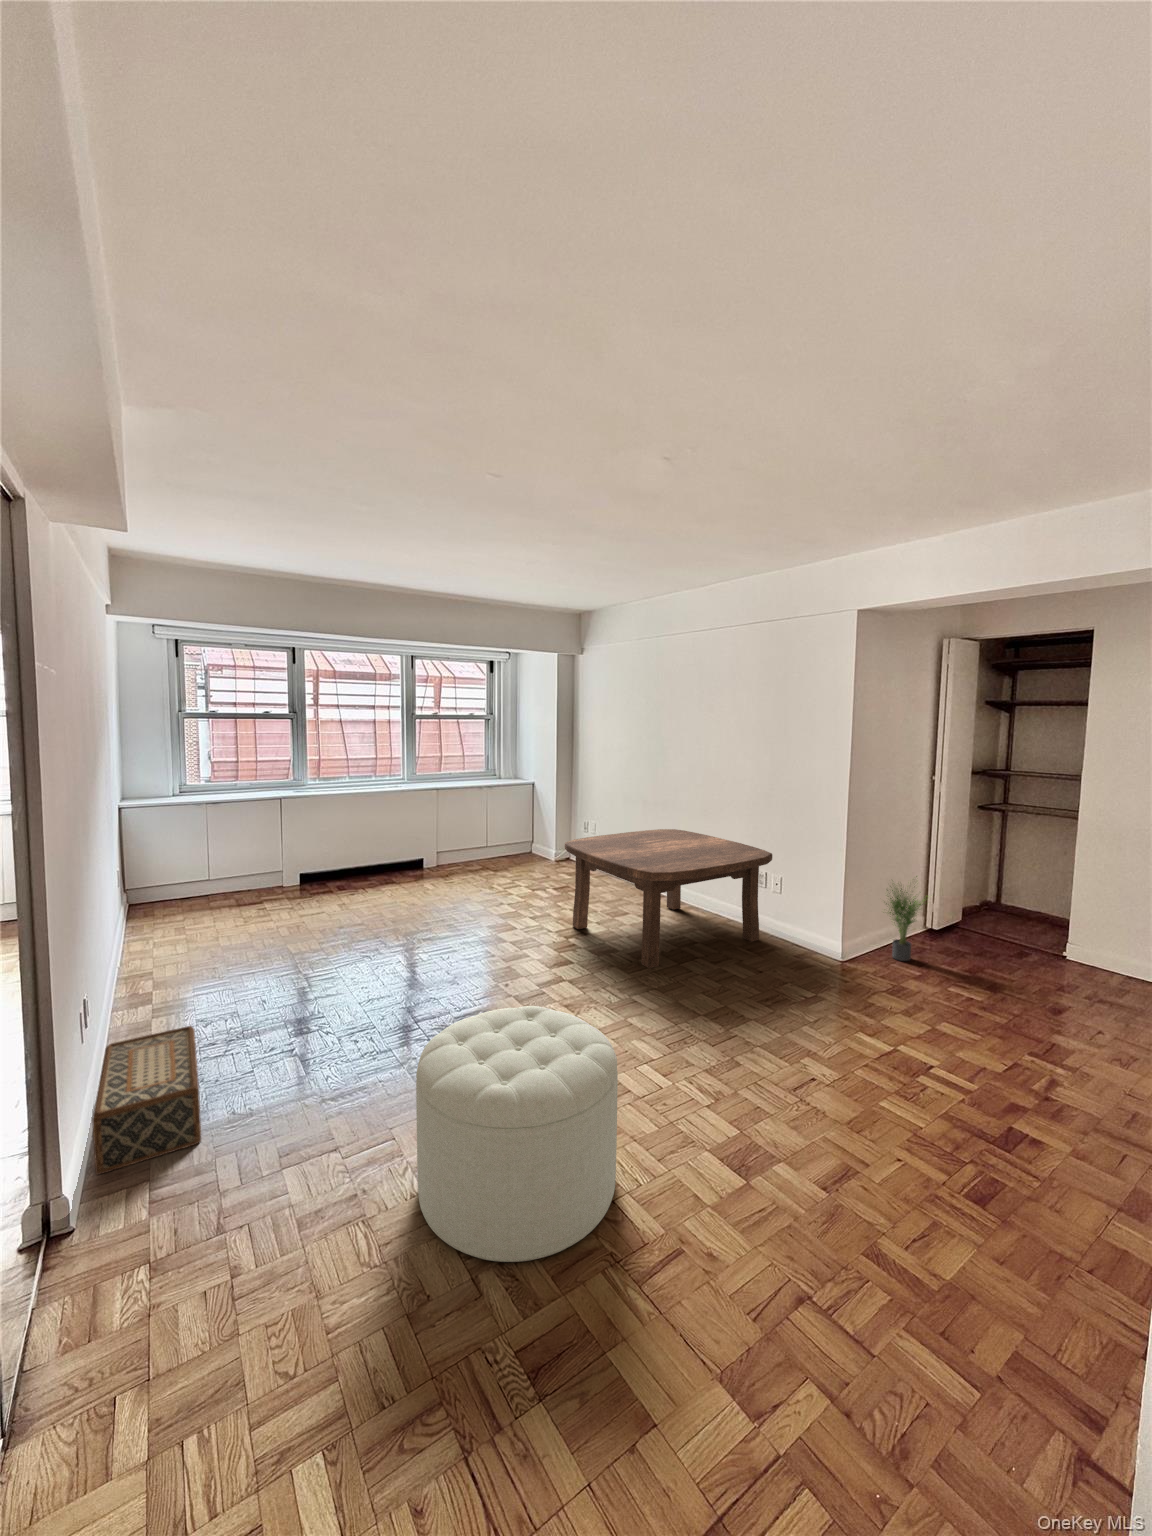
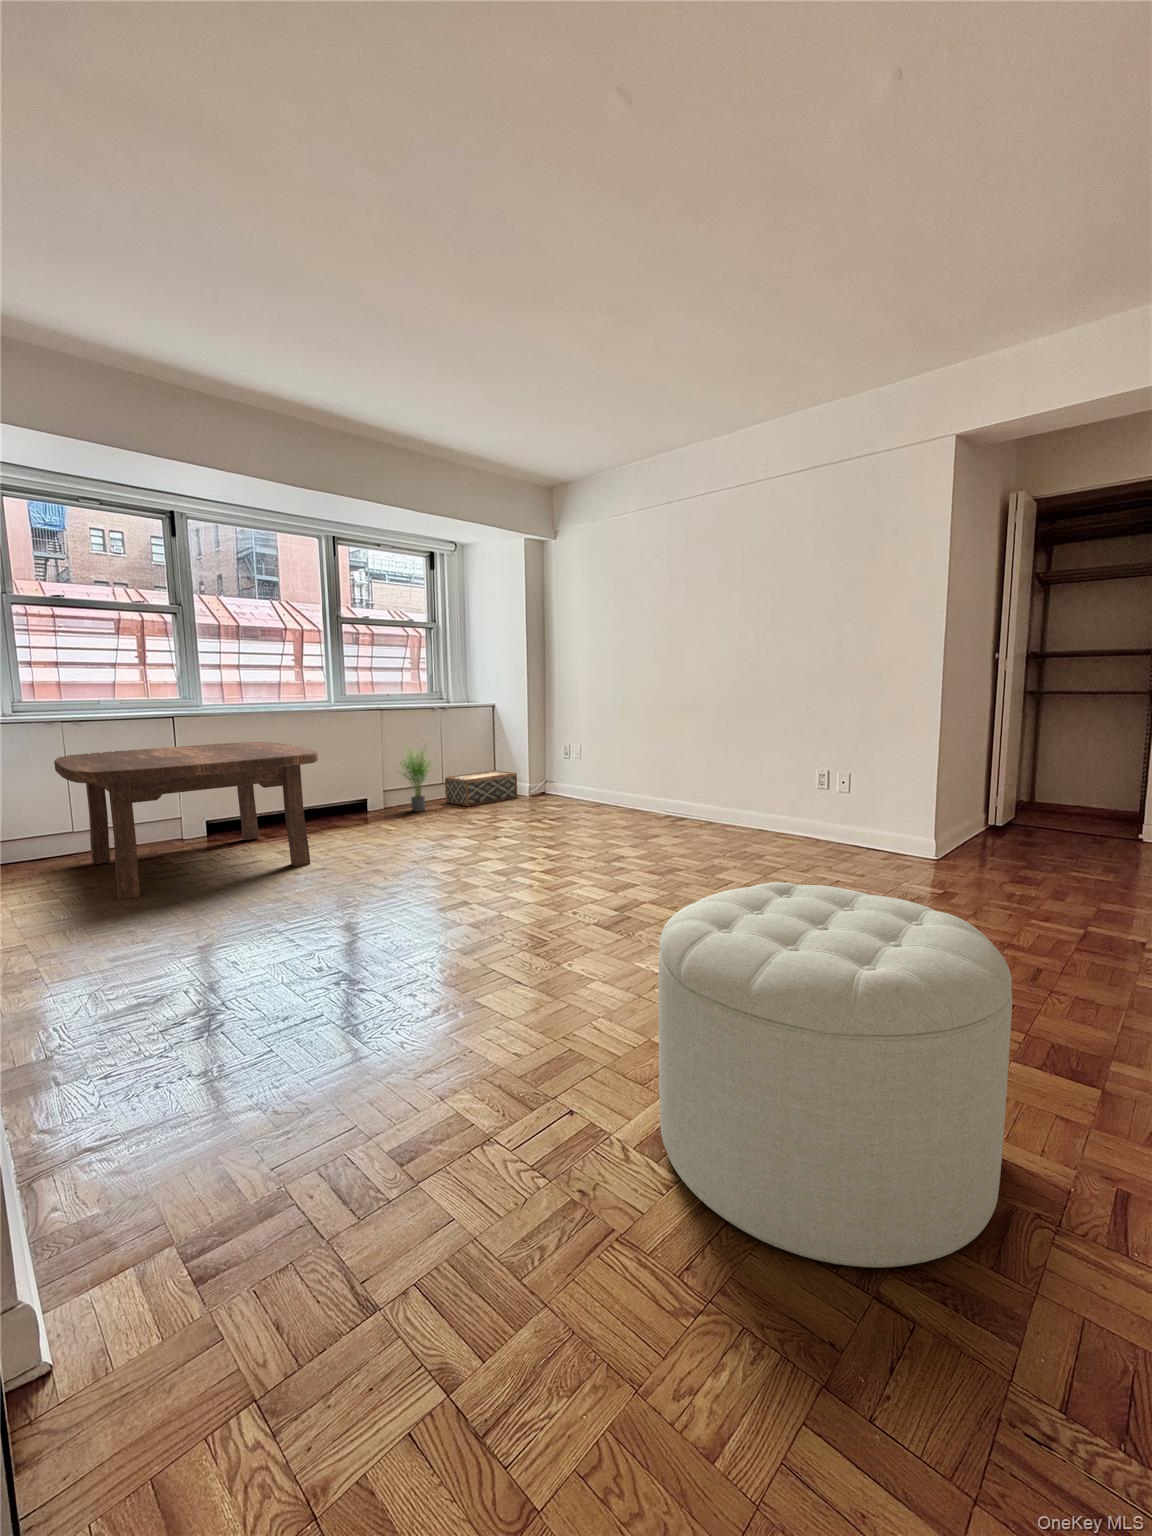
coffee table: present [565,829,772,968] -> present [54,742,319,900]
potted plant: present [886,876,923,961] -> present [400,751,430,812]
woven basket: present [92,1026,201,1175] -> present [445,770,517,806]

